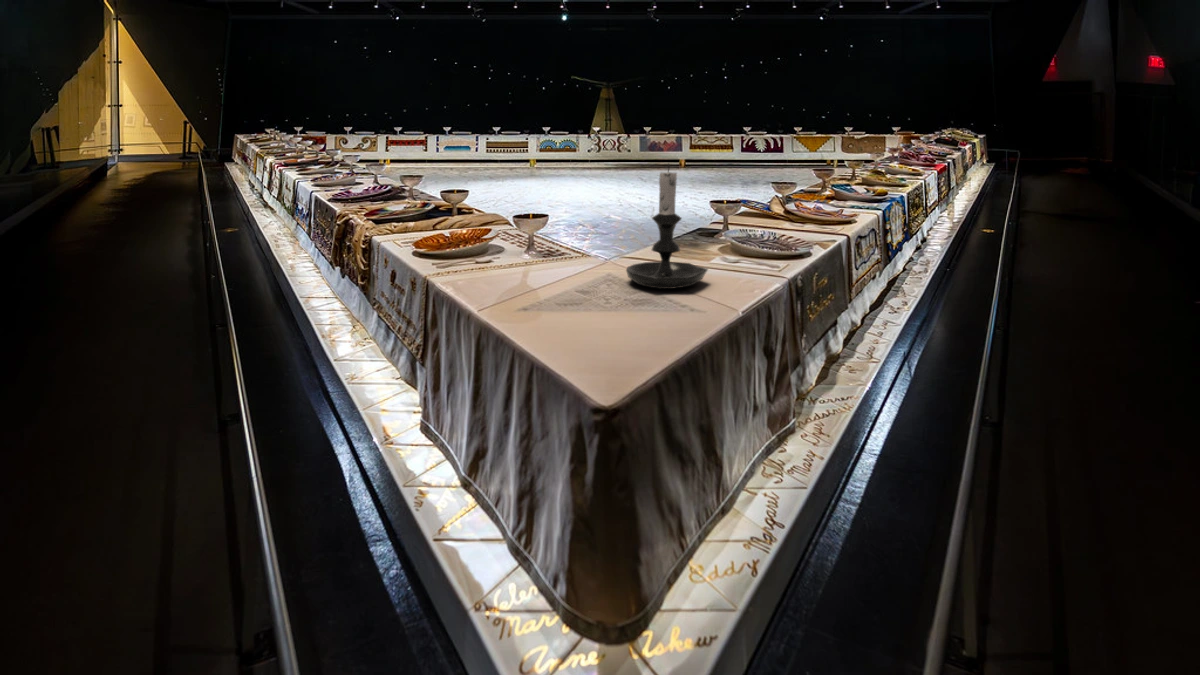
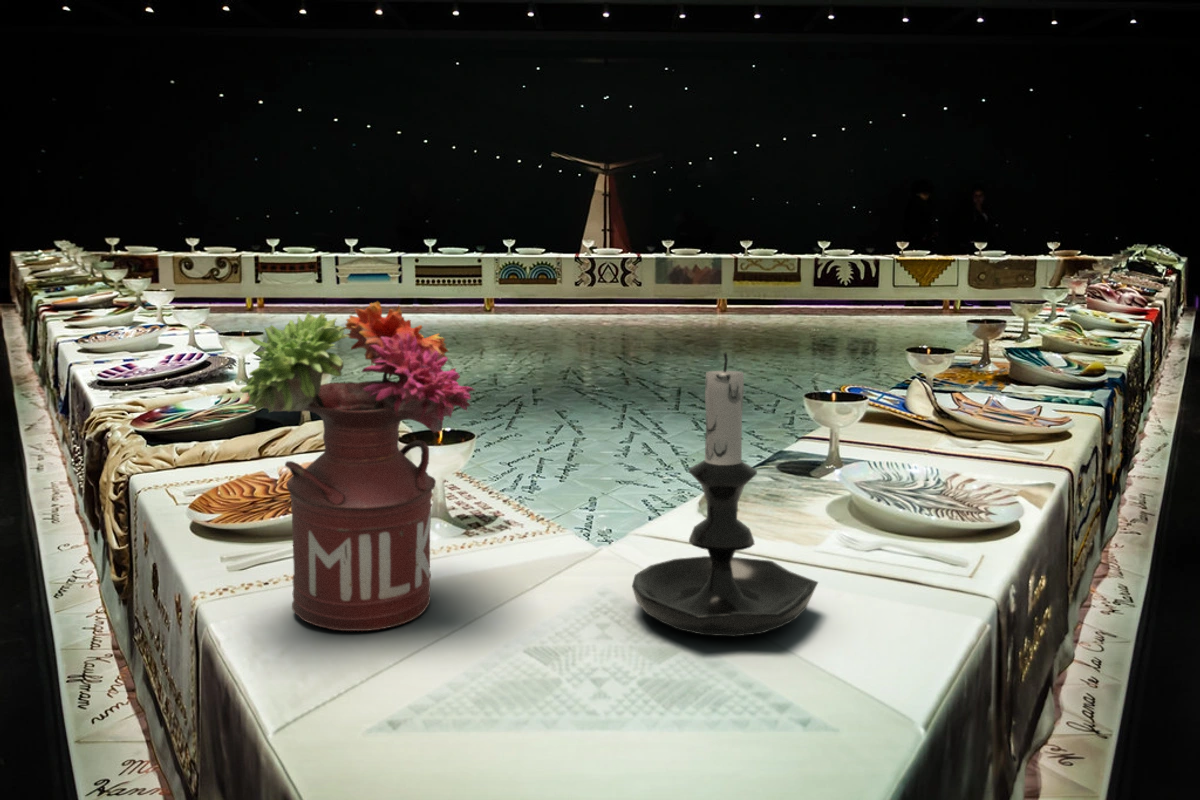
flower arrangement: none [456,140,557,287] -> present [240,302,474,631]

